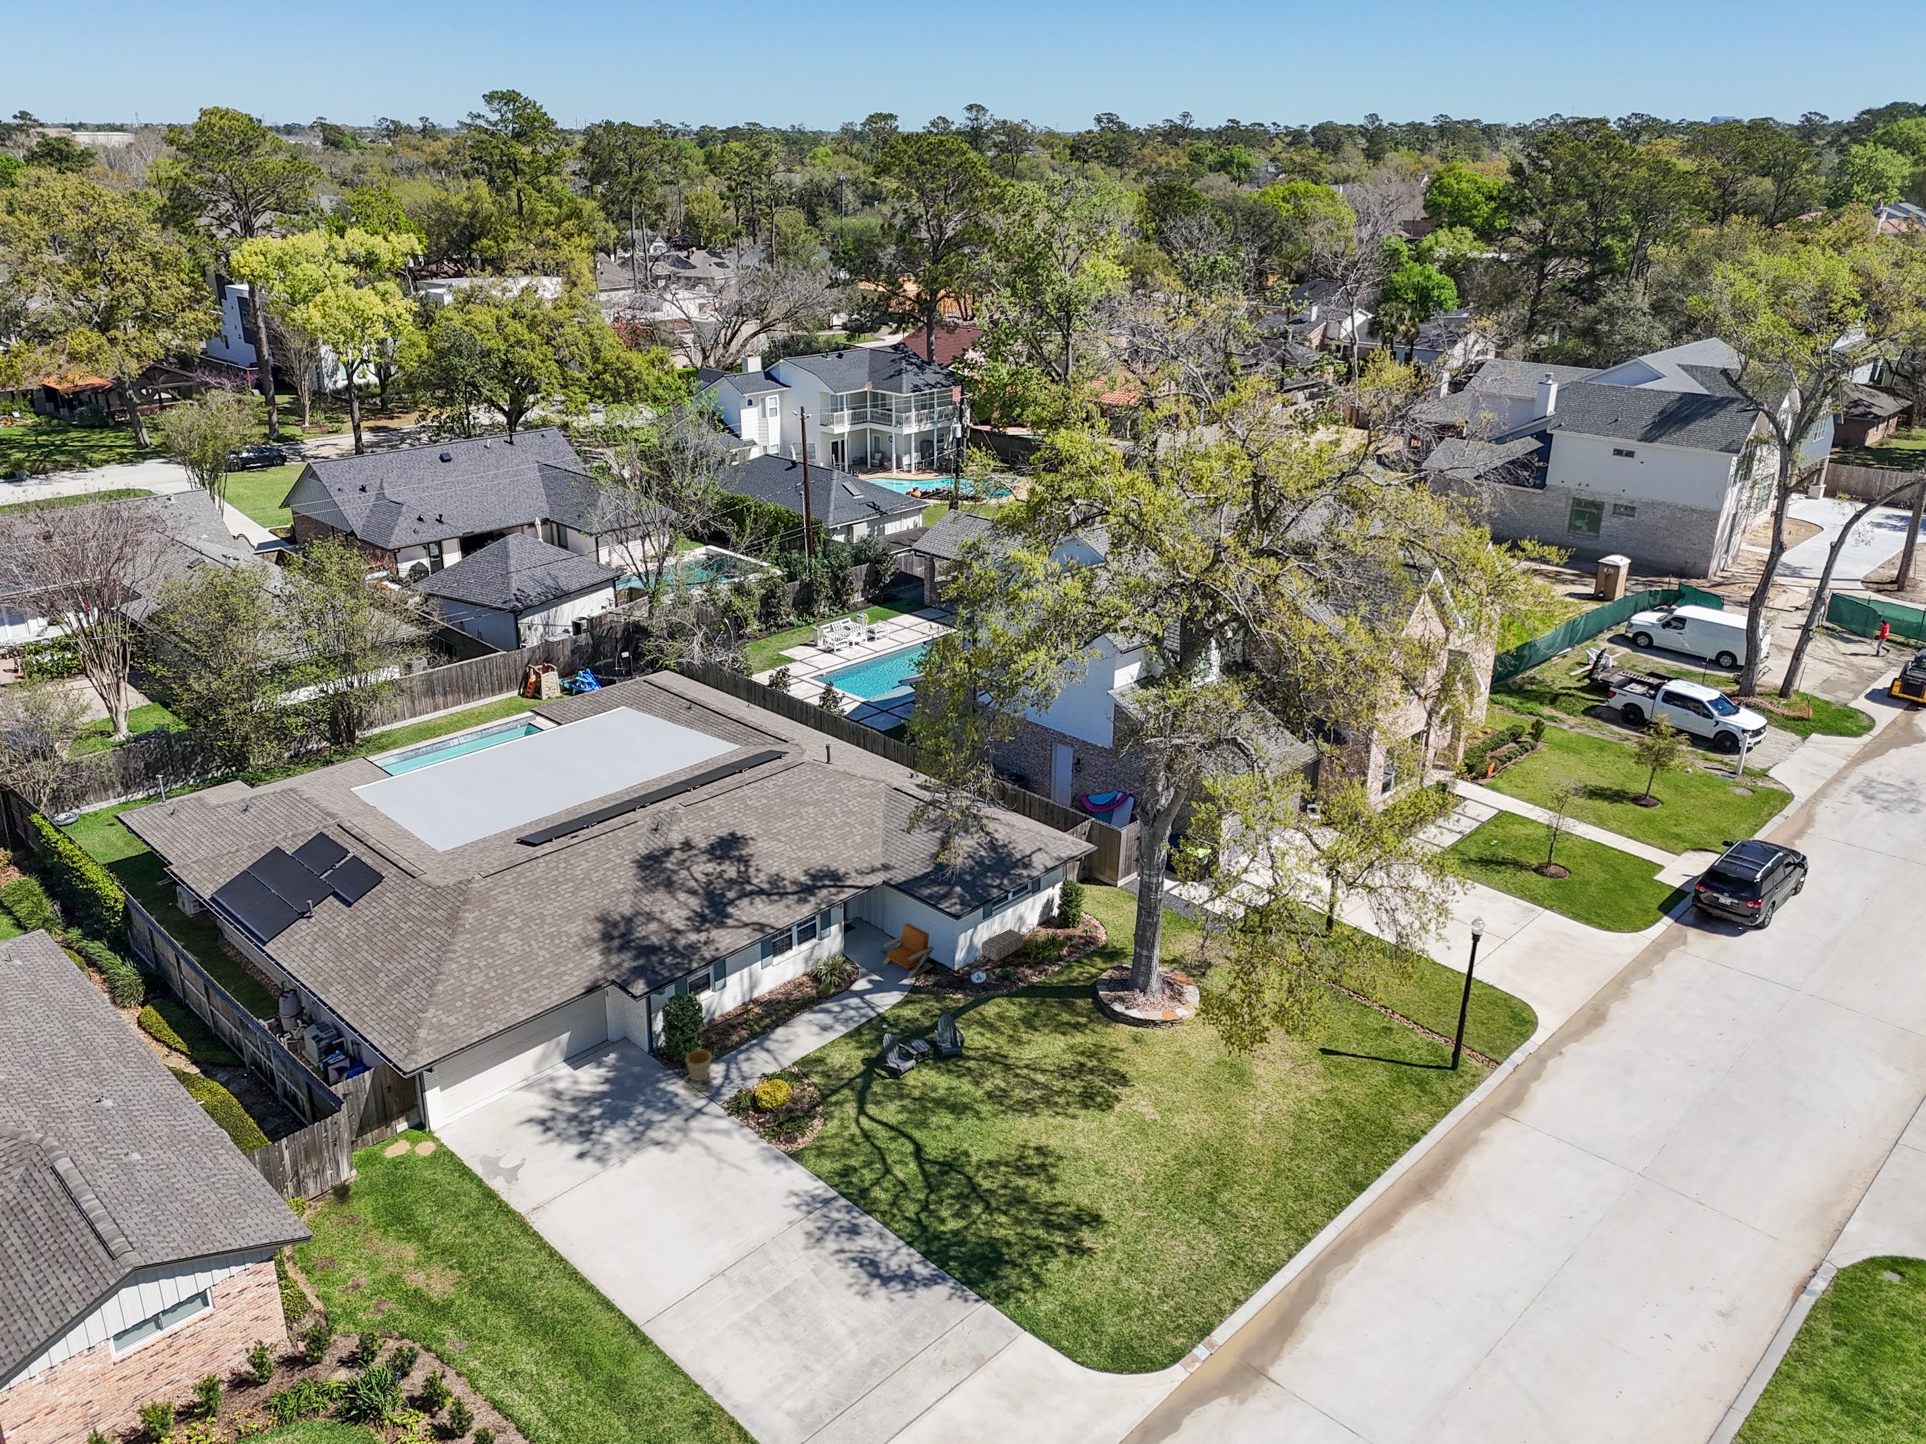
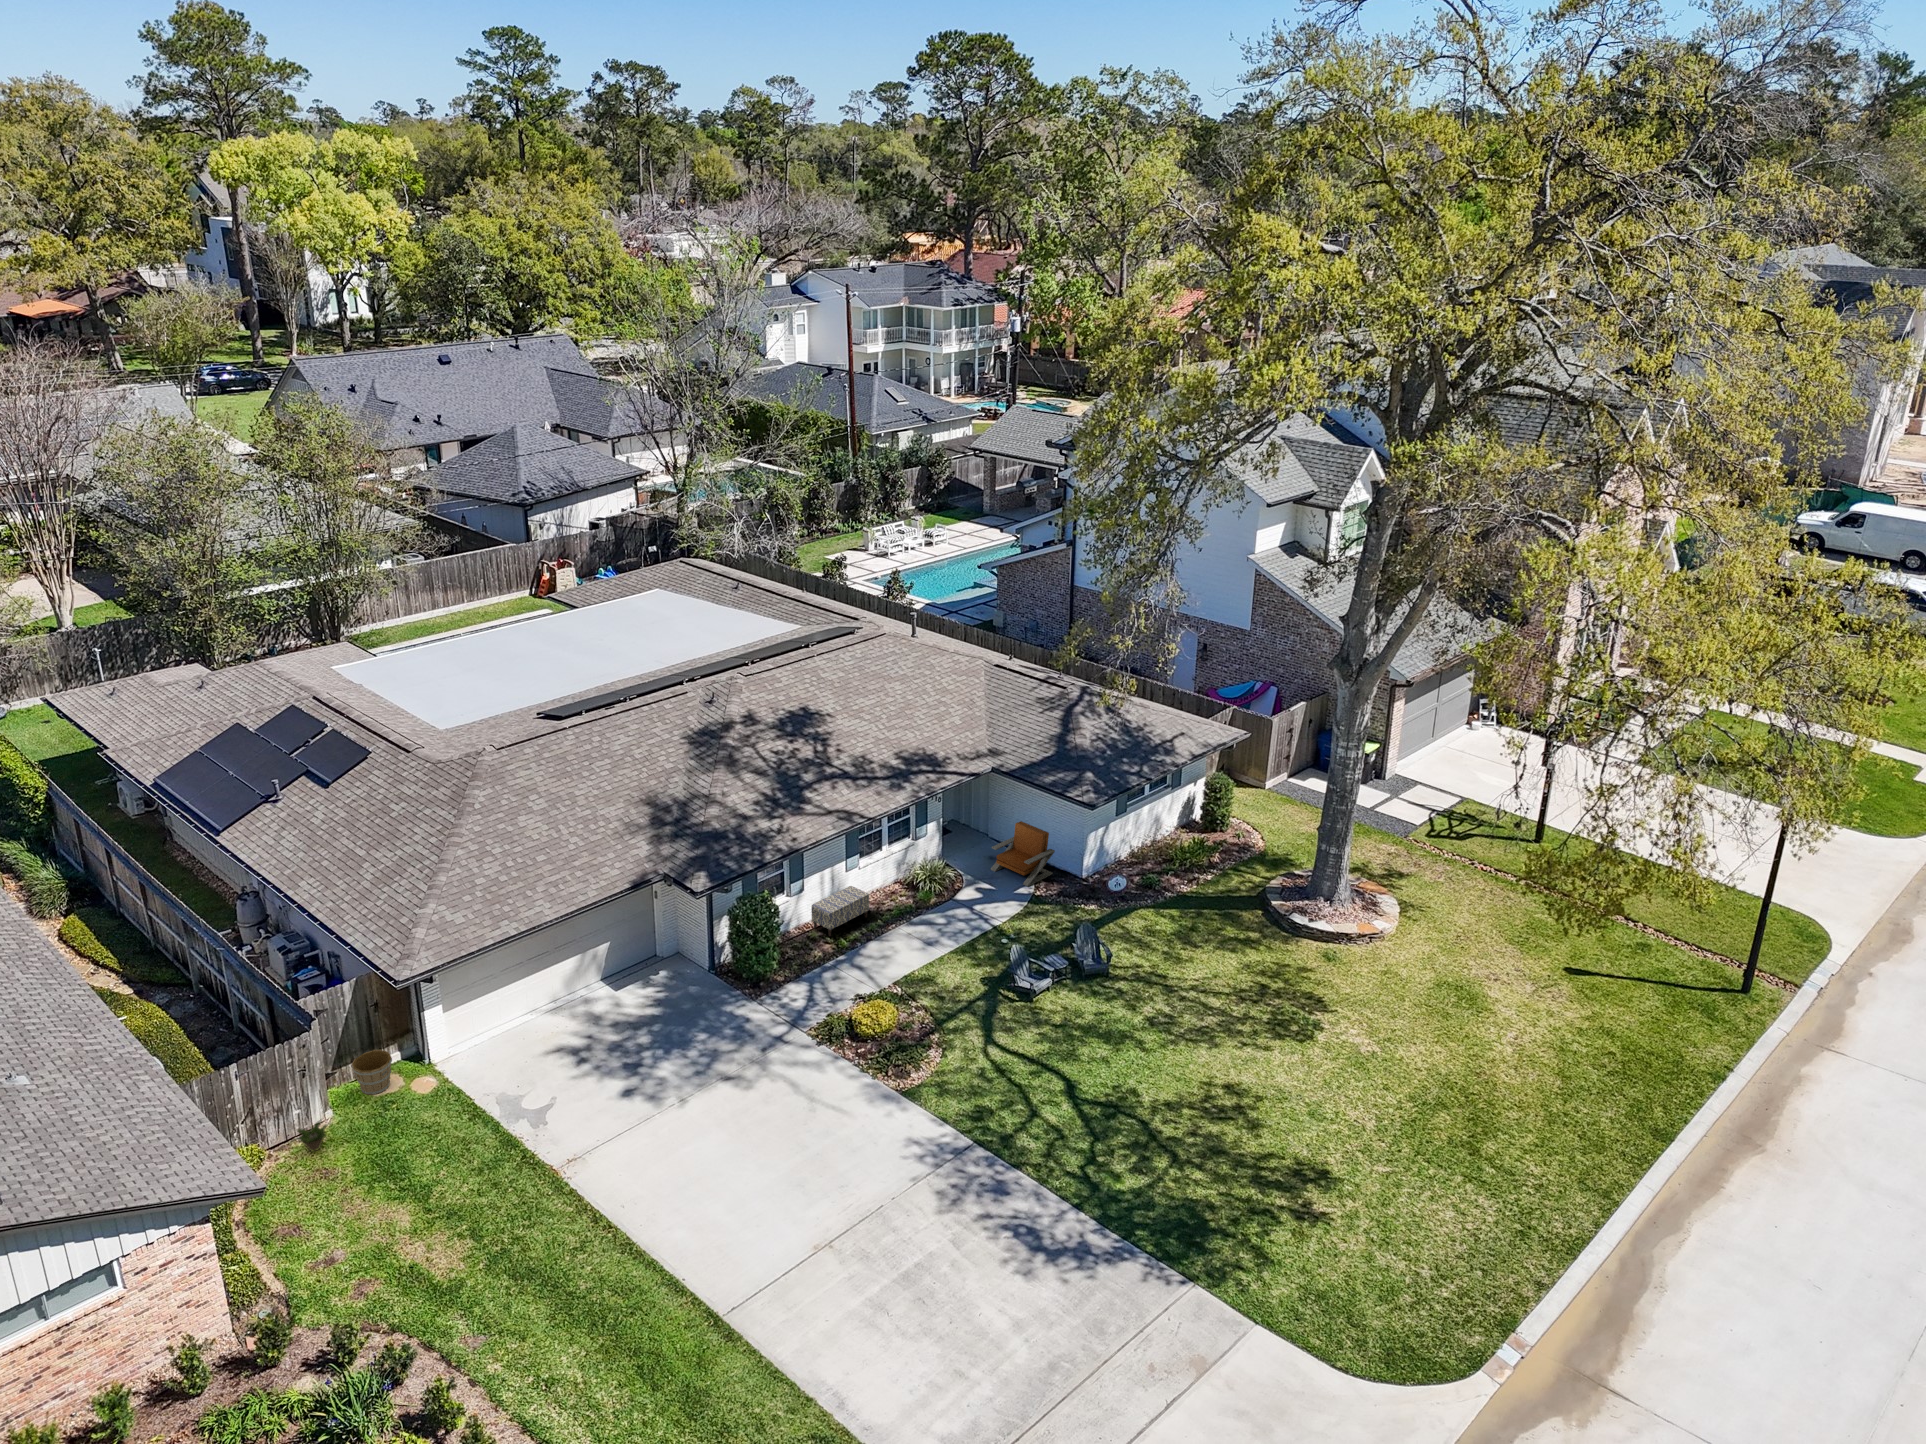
bench: present [982,929,1023,966] -> present [812,886,869,936]
wooden bucket: present [686,1049,712,1081] -> present [352,1050,392,1095]

